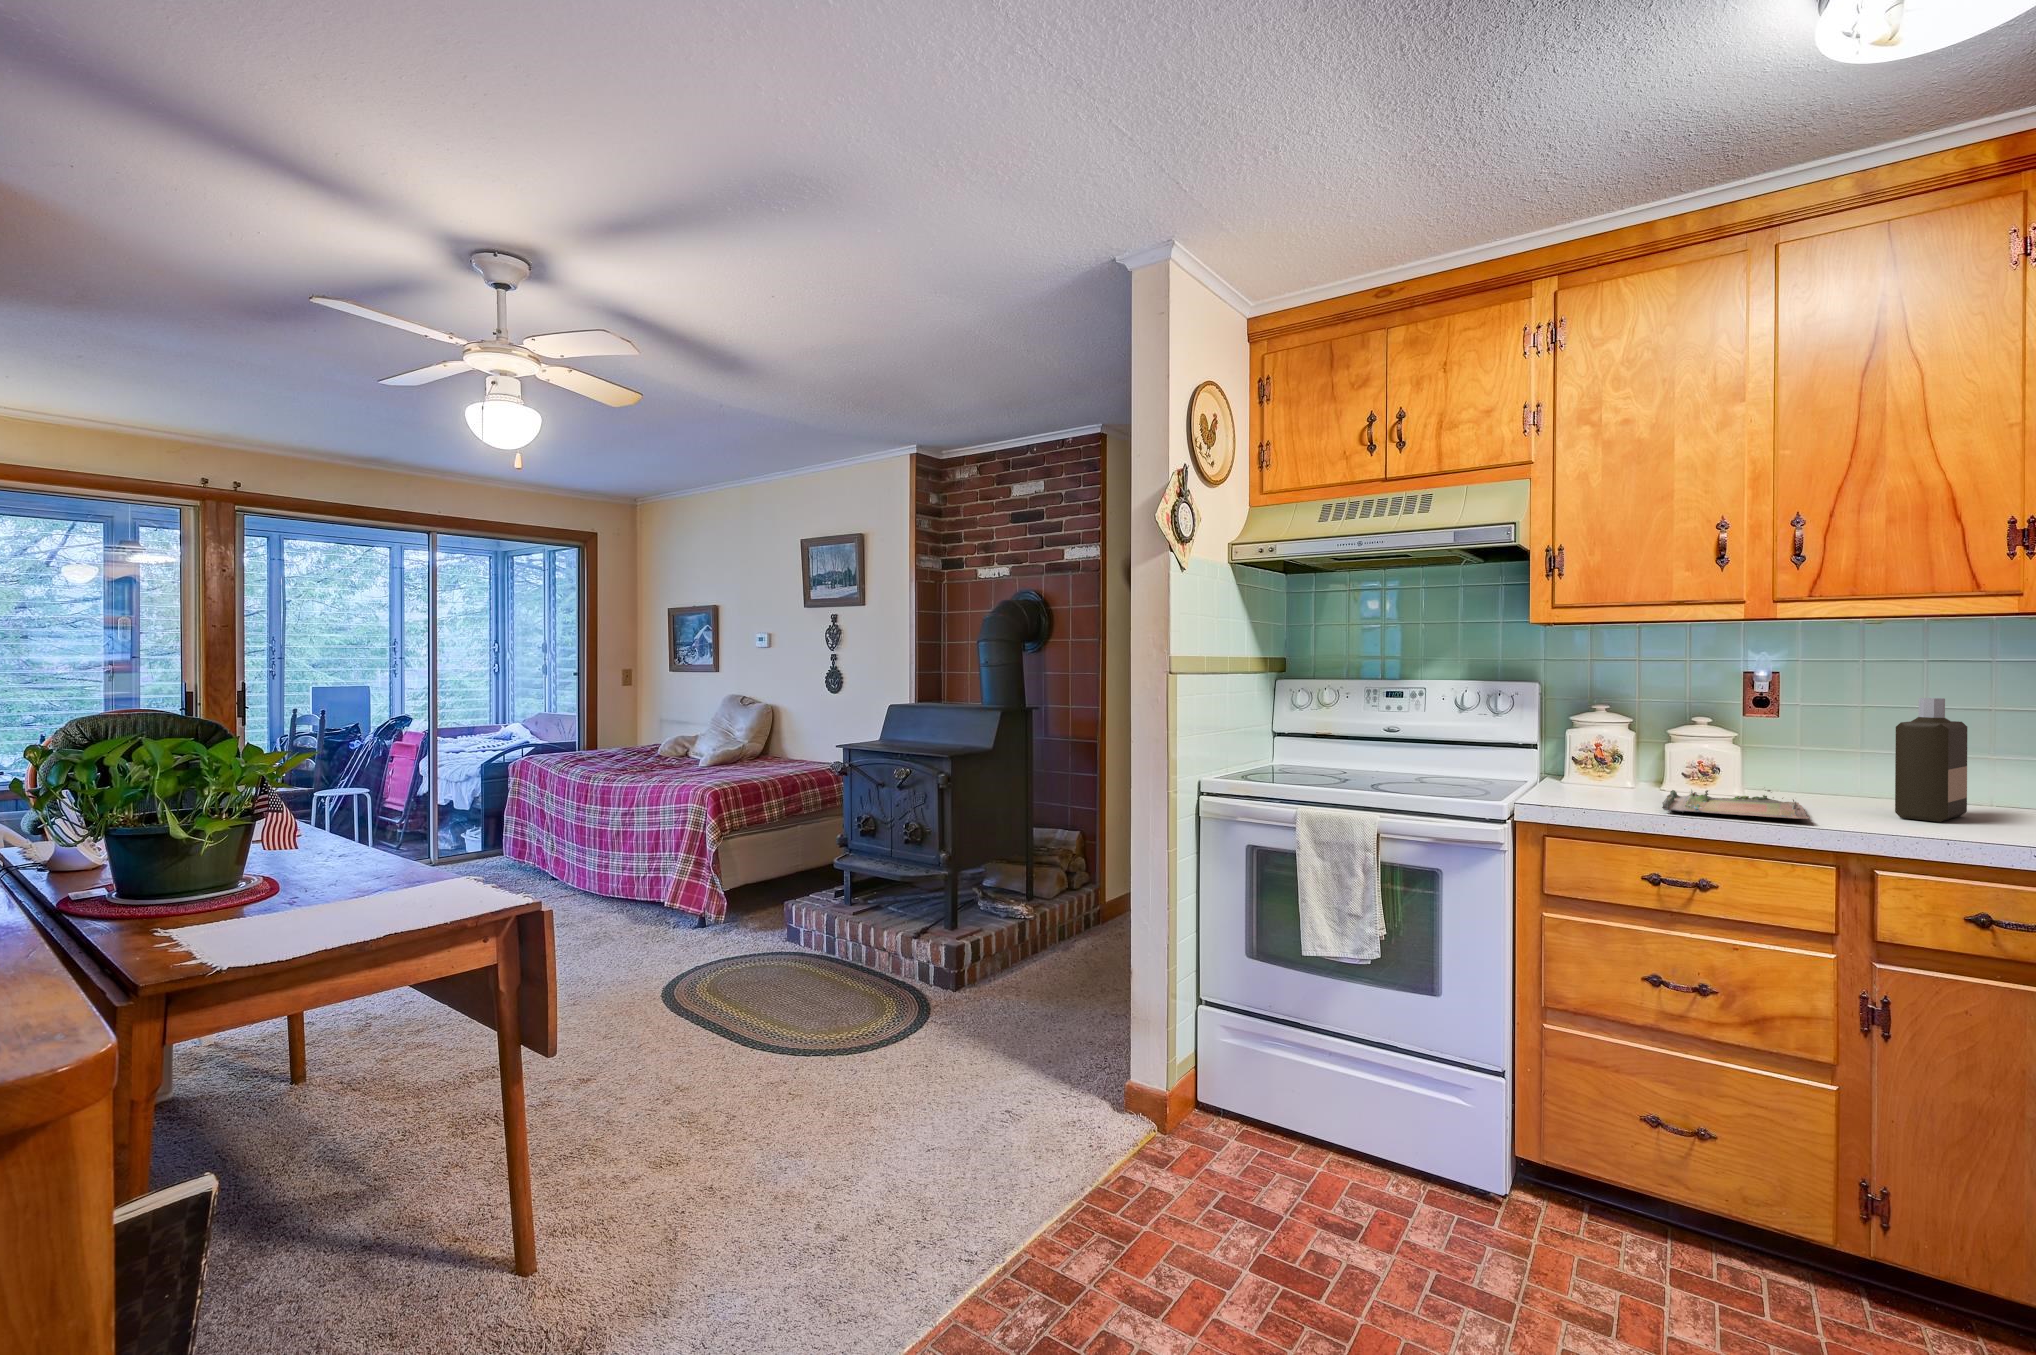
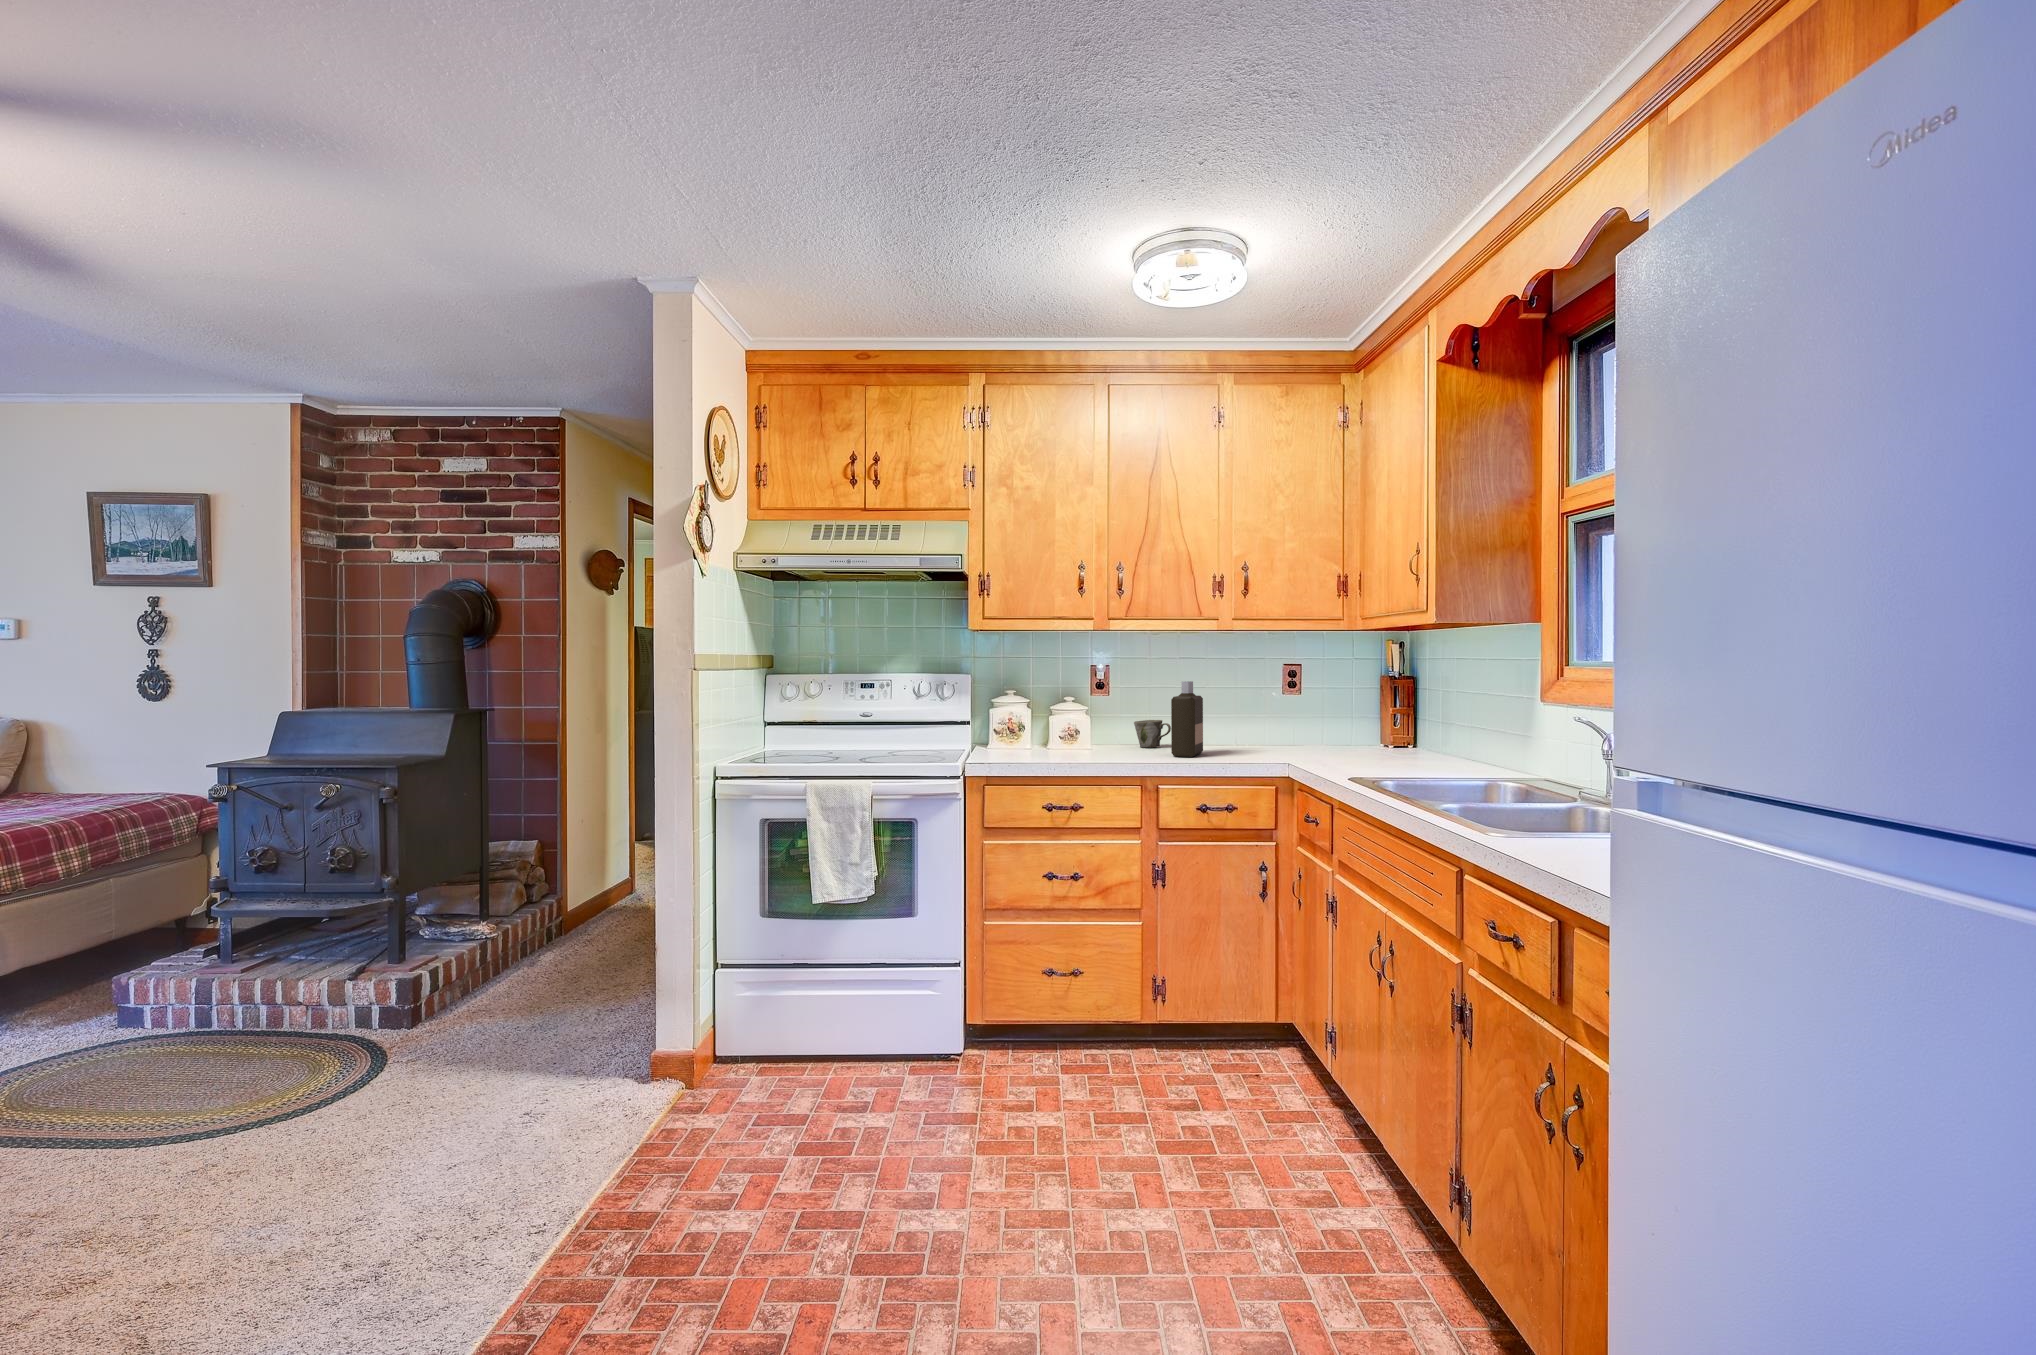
mug: none [1821,755,1897,798] -> present [1134,720,1171,748]
tray: present [1662,790,1810,819] -> none [1054,743,1133,762]

